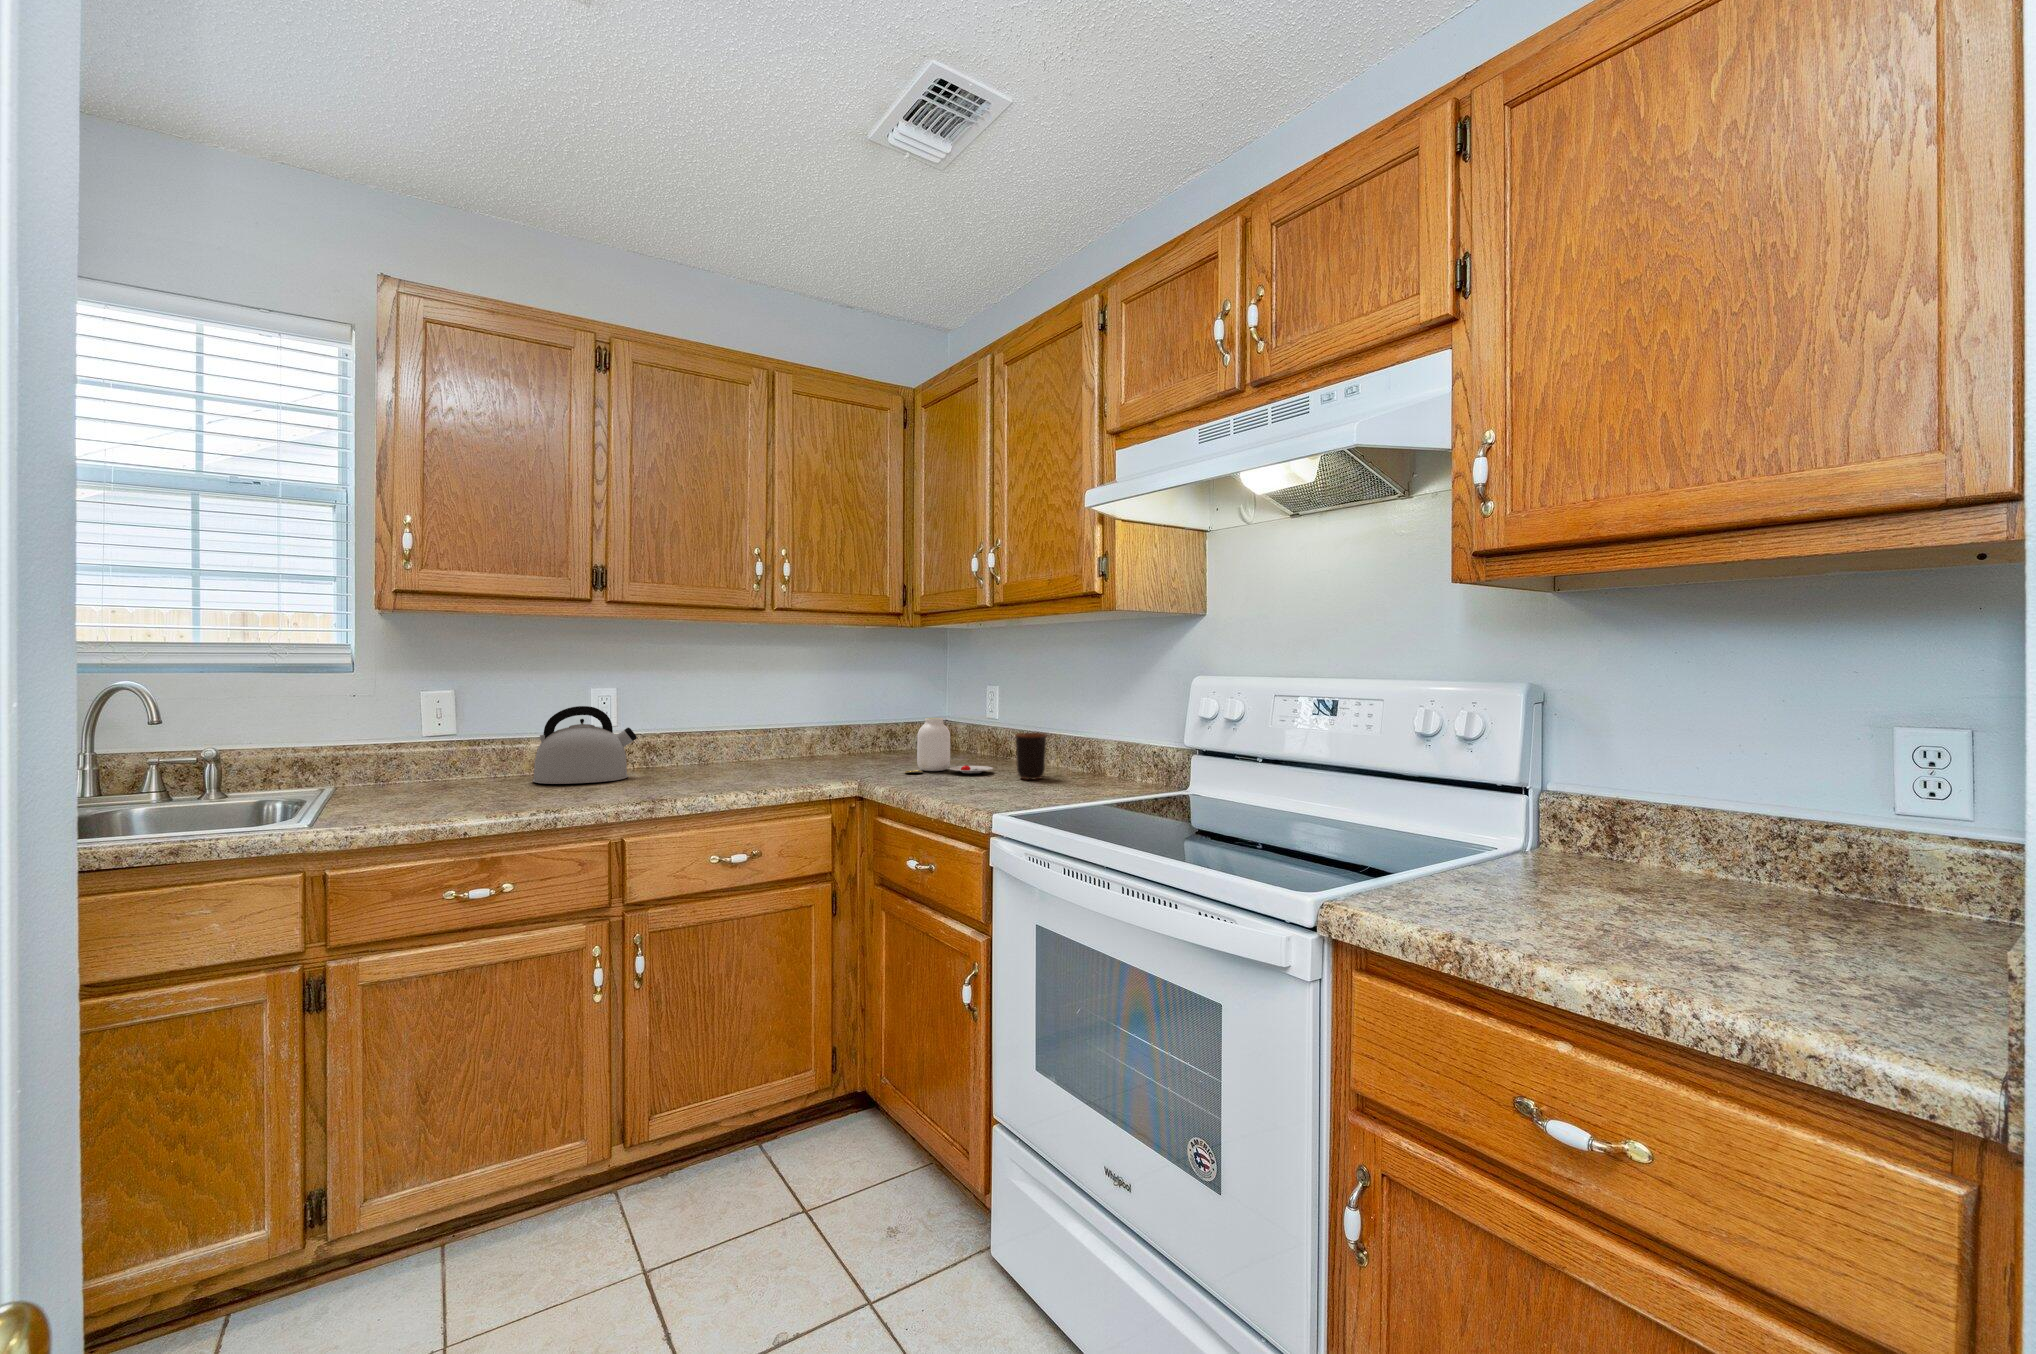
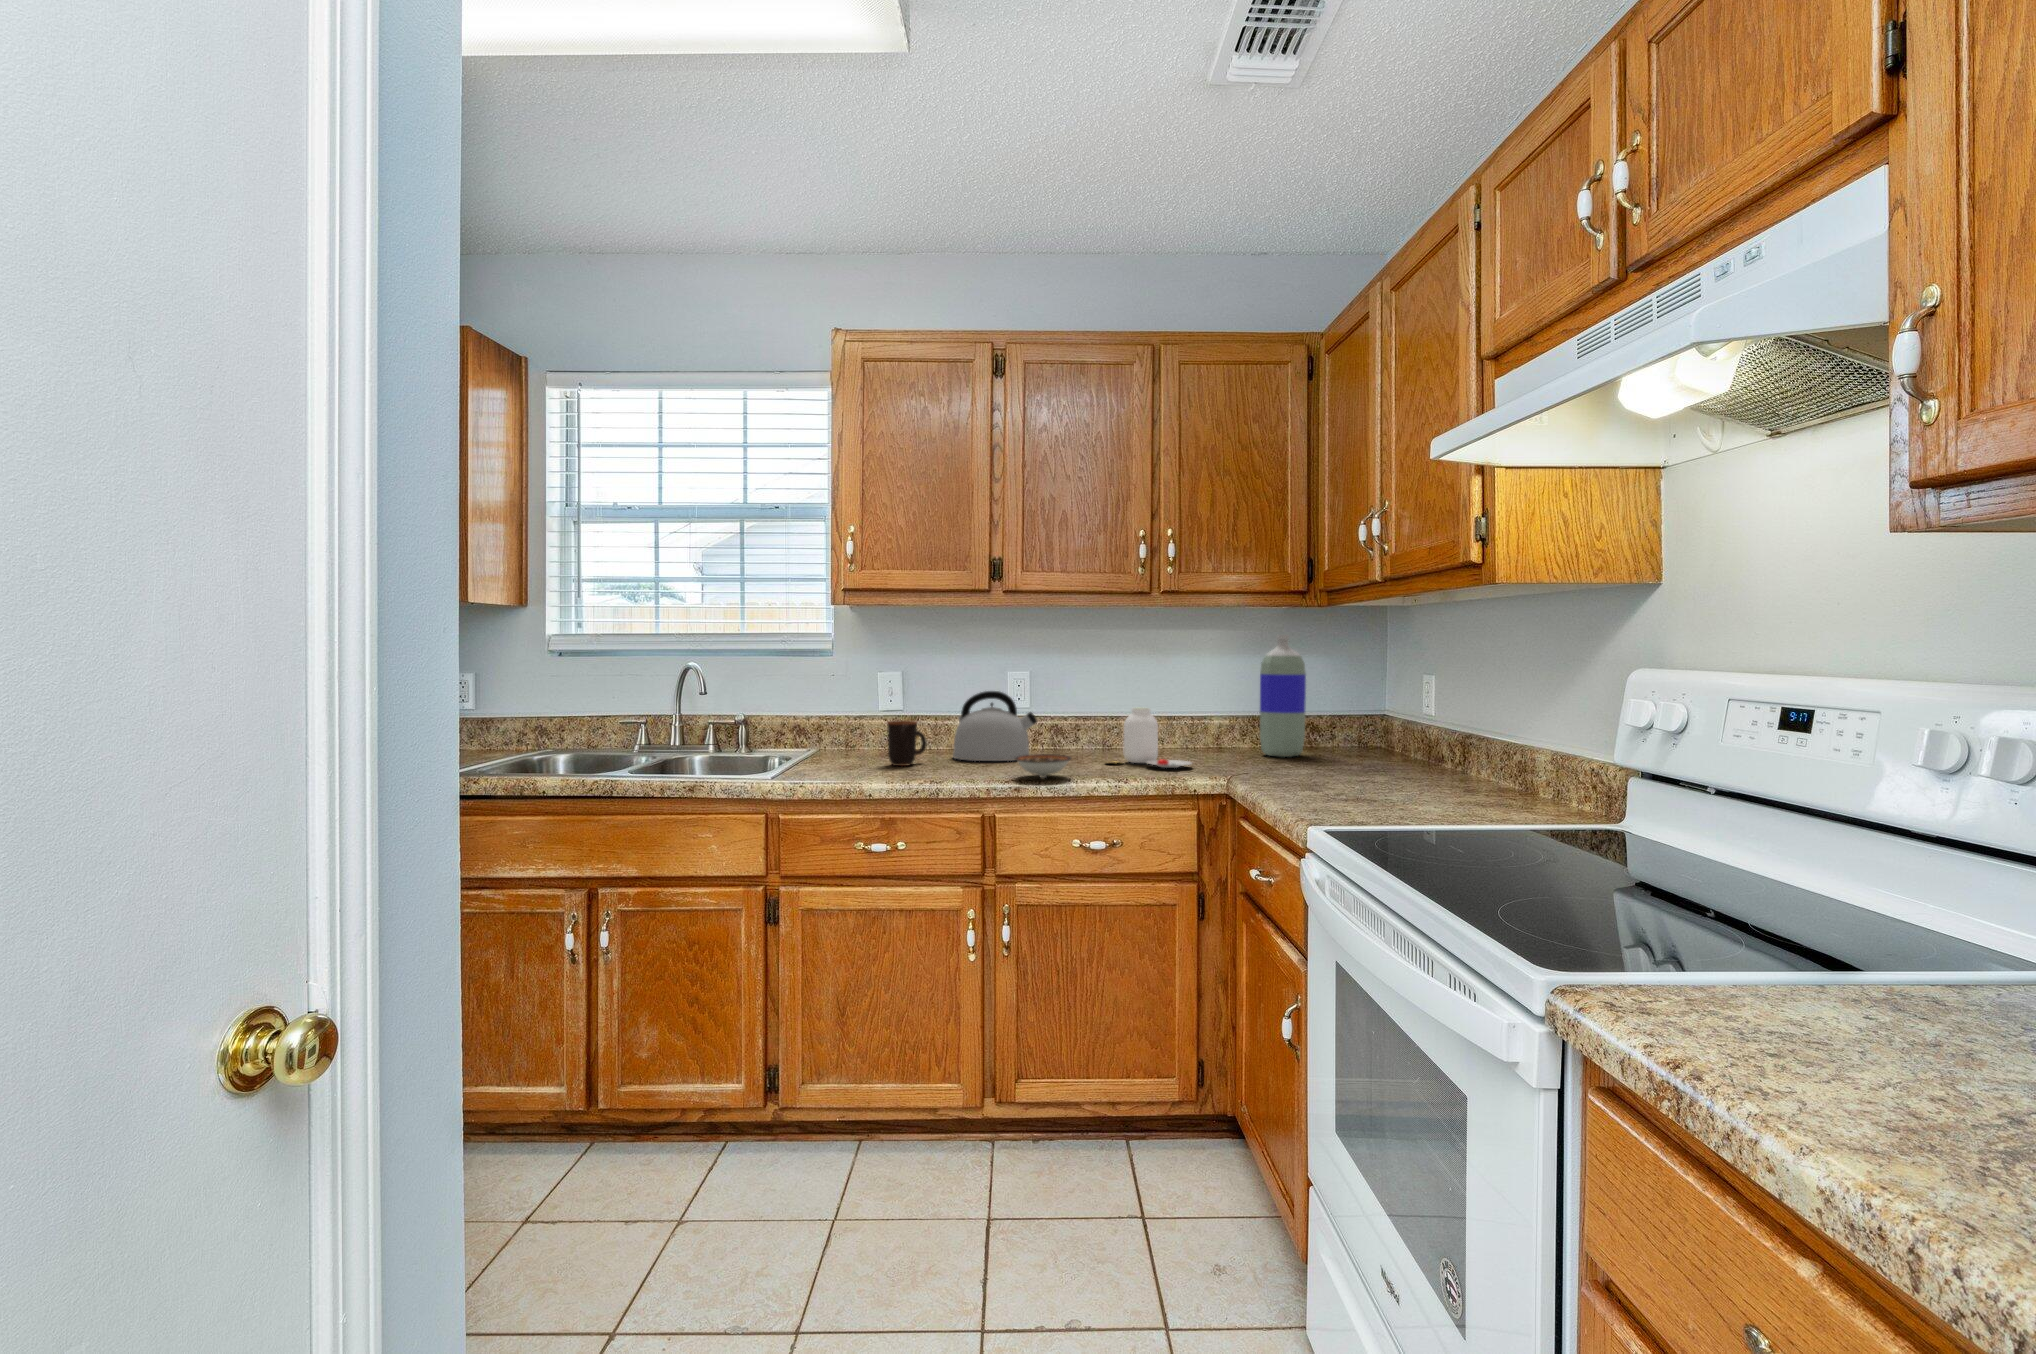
bottle: none [855,650,895,760] -> present [1260,635,1306,757]
jar: present [905,718,993,773] -> present [1114,708,1191,768]
mug: present [1015,733,1047,780] -> present [887,720,926,766]
bowl: none [641,770,705,795] -> present [1015,754,1071,778]

